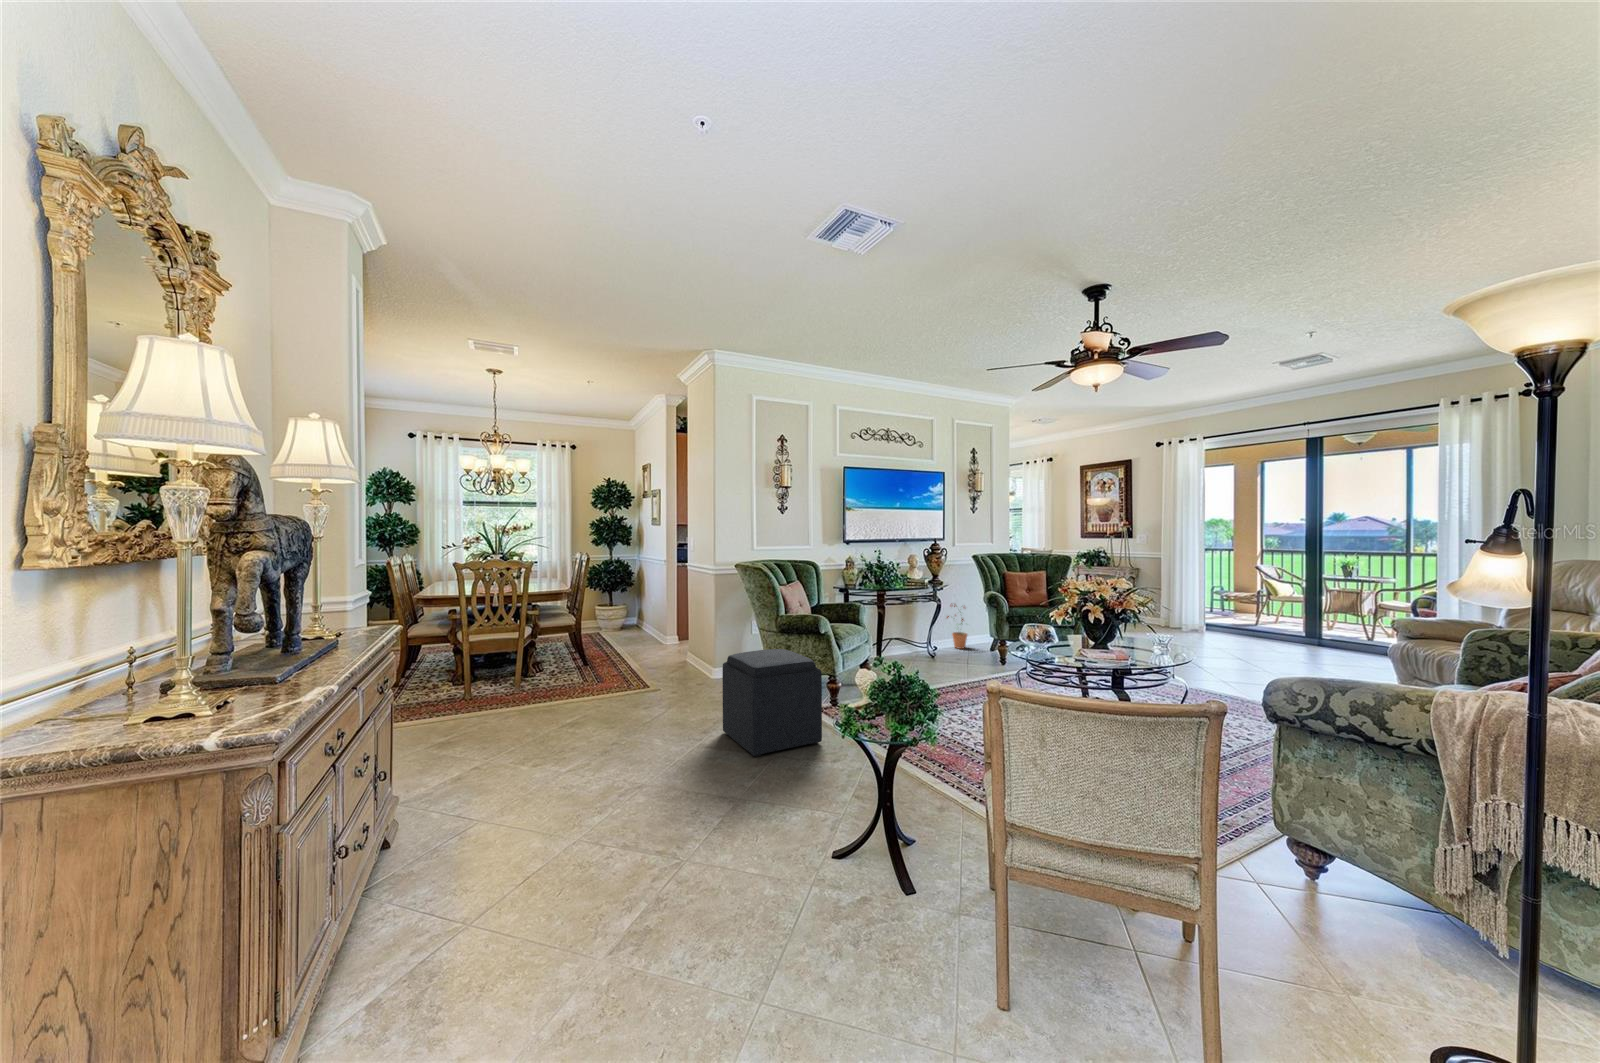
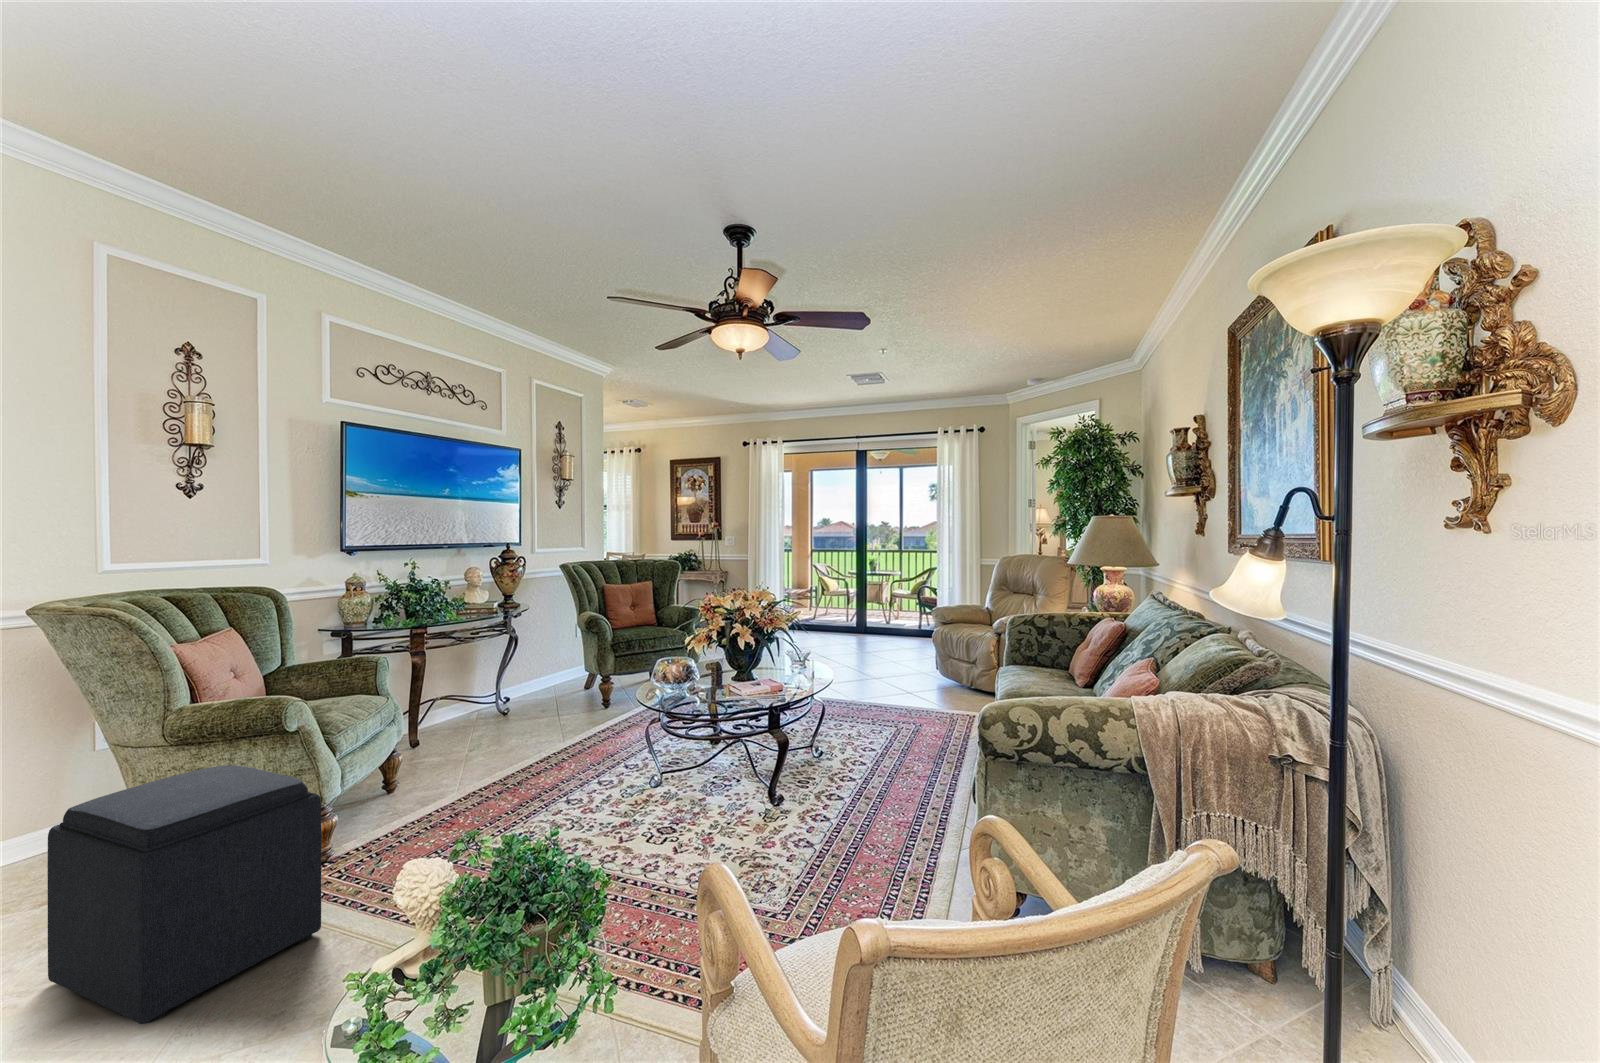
potted plant: present [947,604,967,649] -> none [518,633,553,695]

